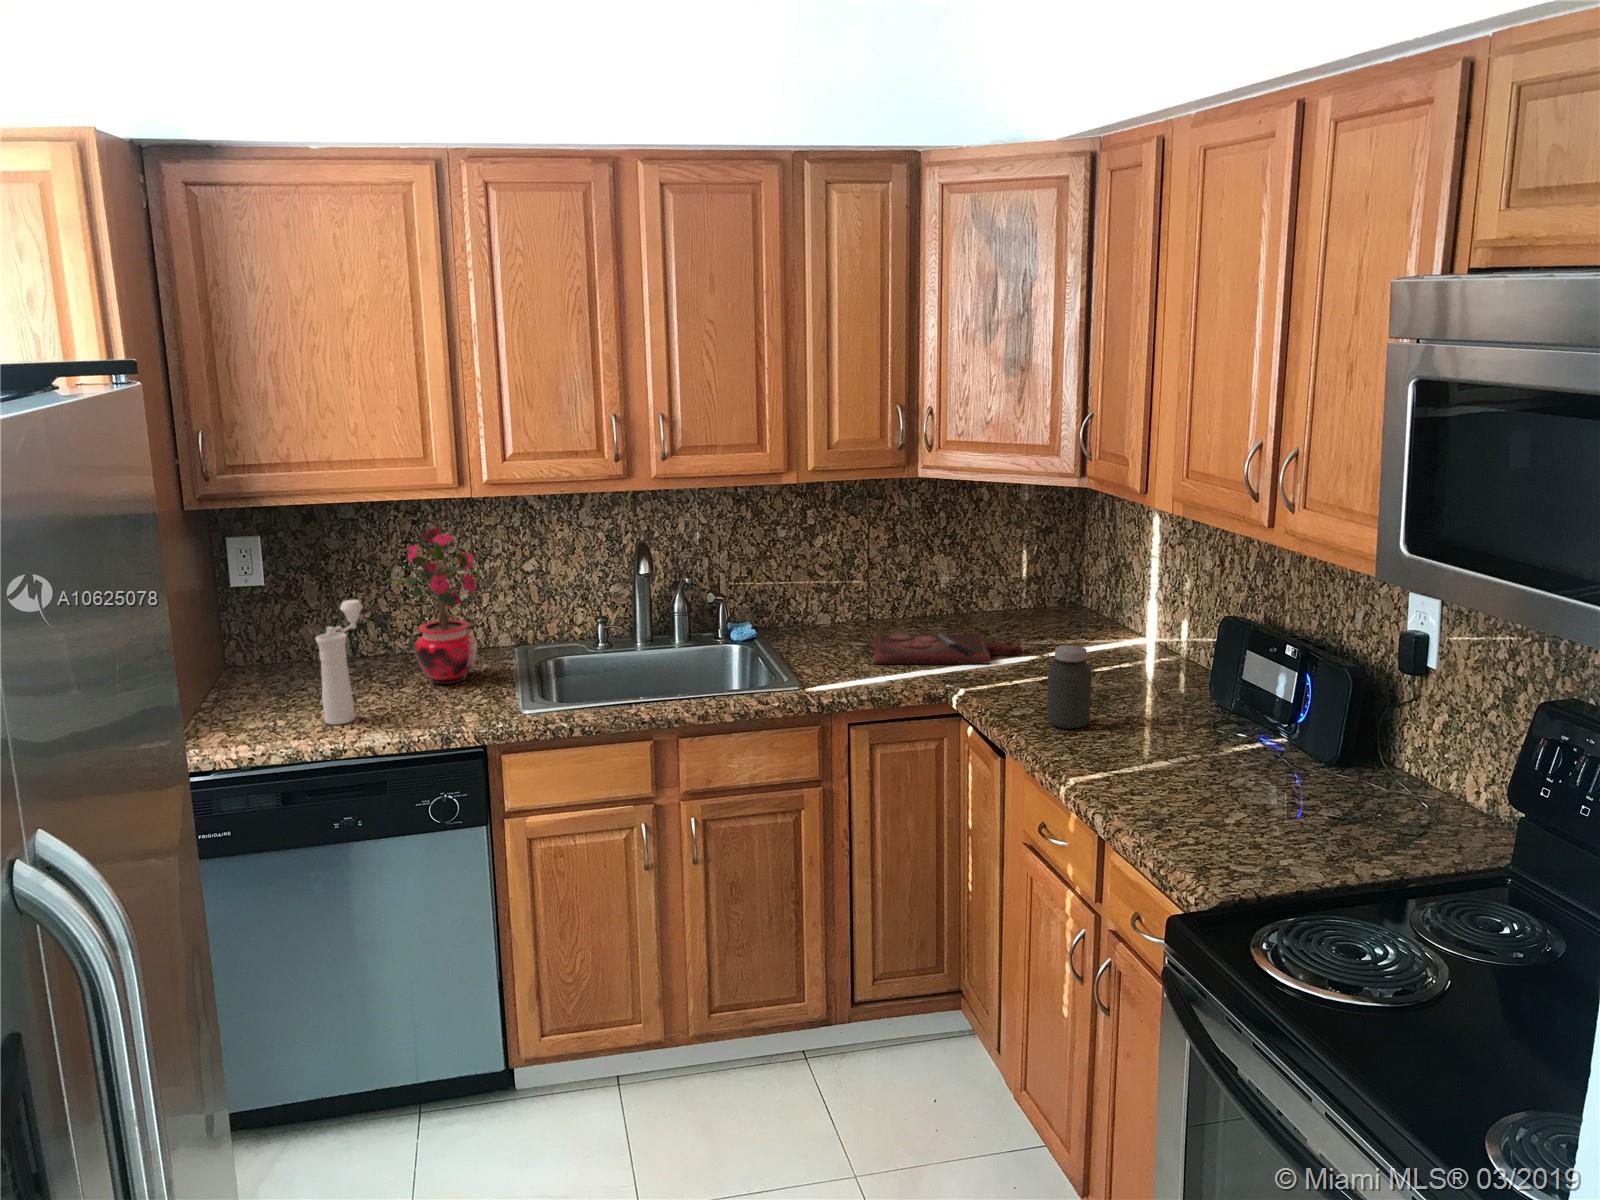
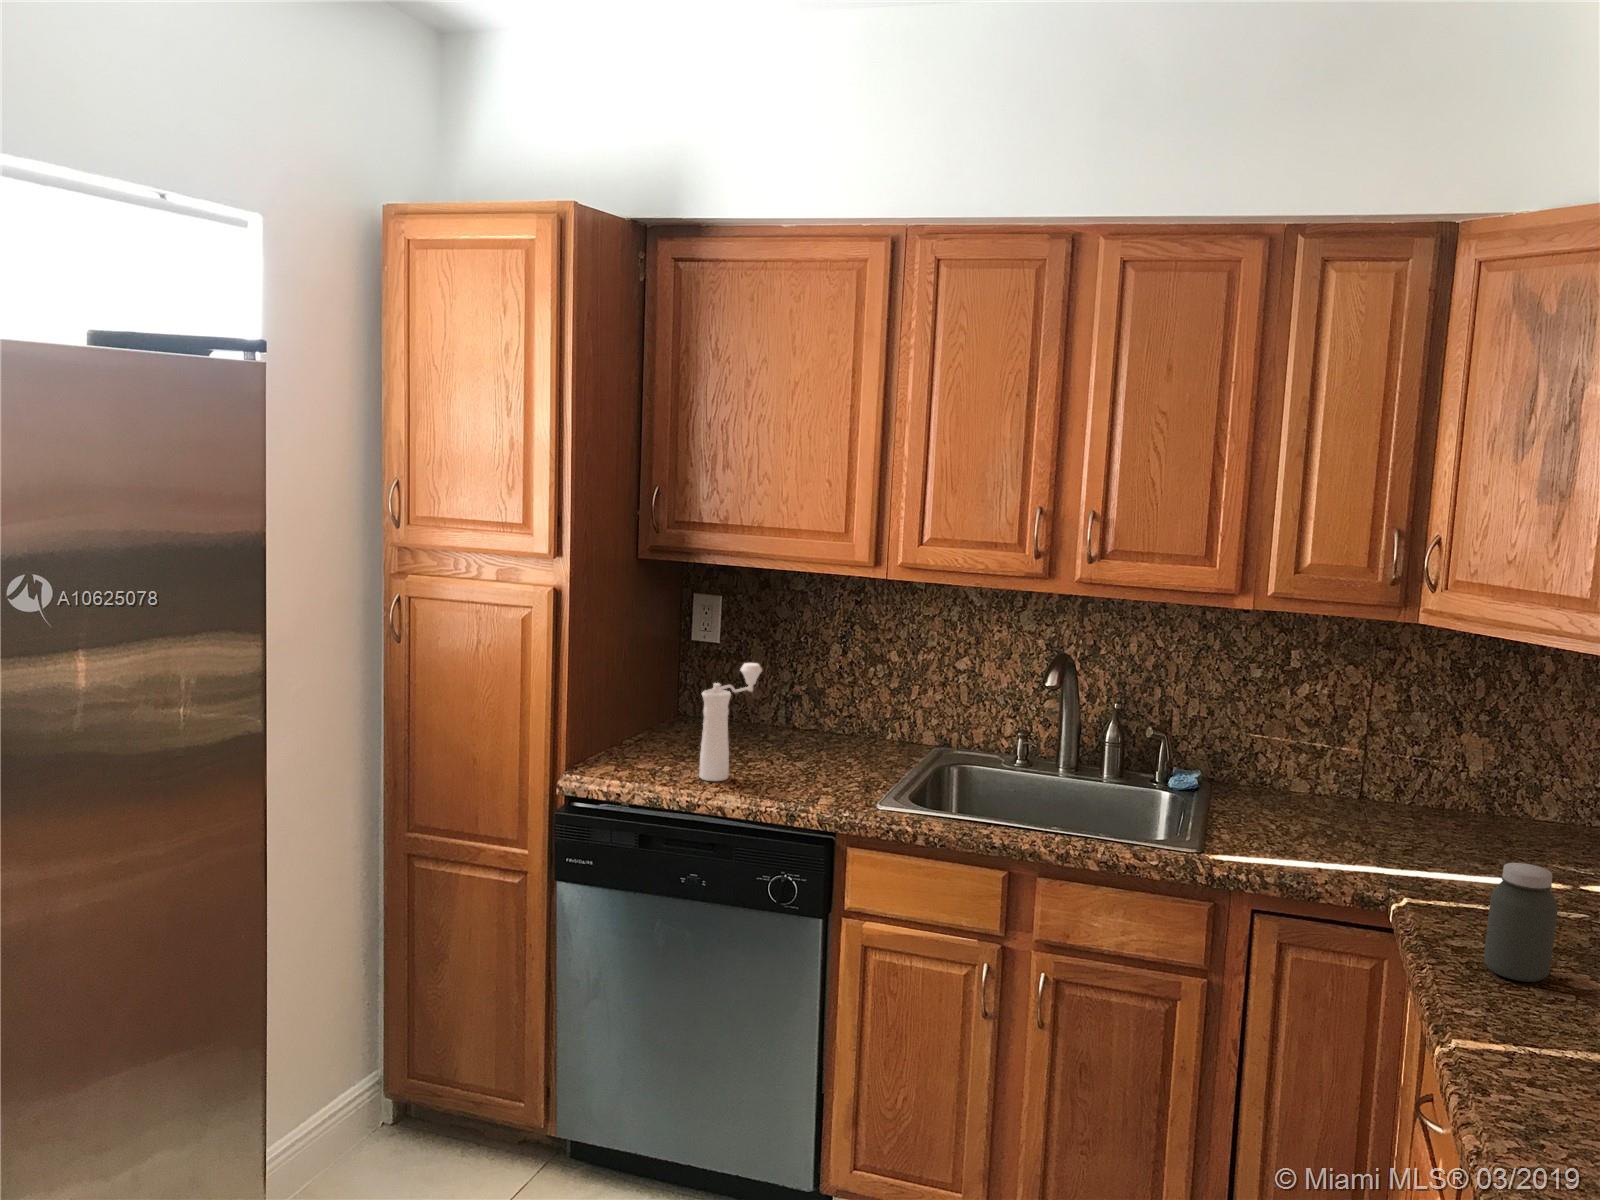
potted plant: present [394,527,477,684] -> none [799,604,891,768]
cutting board: present [874,634,1021,664] -> none [1316,813,1536,879]

